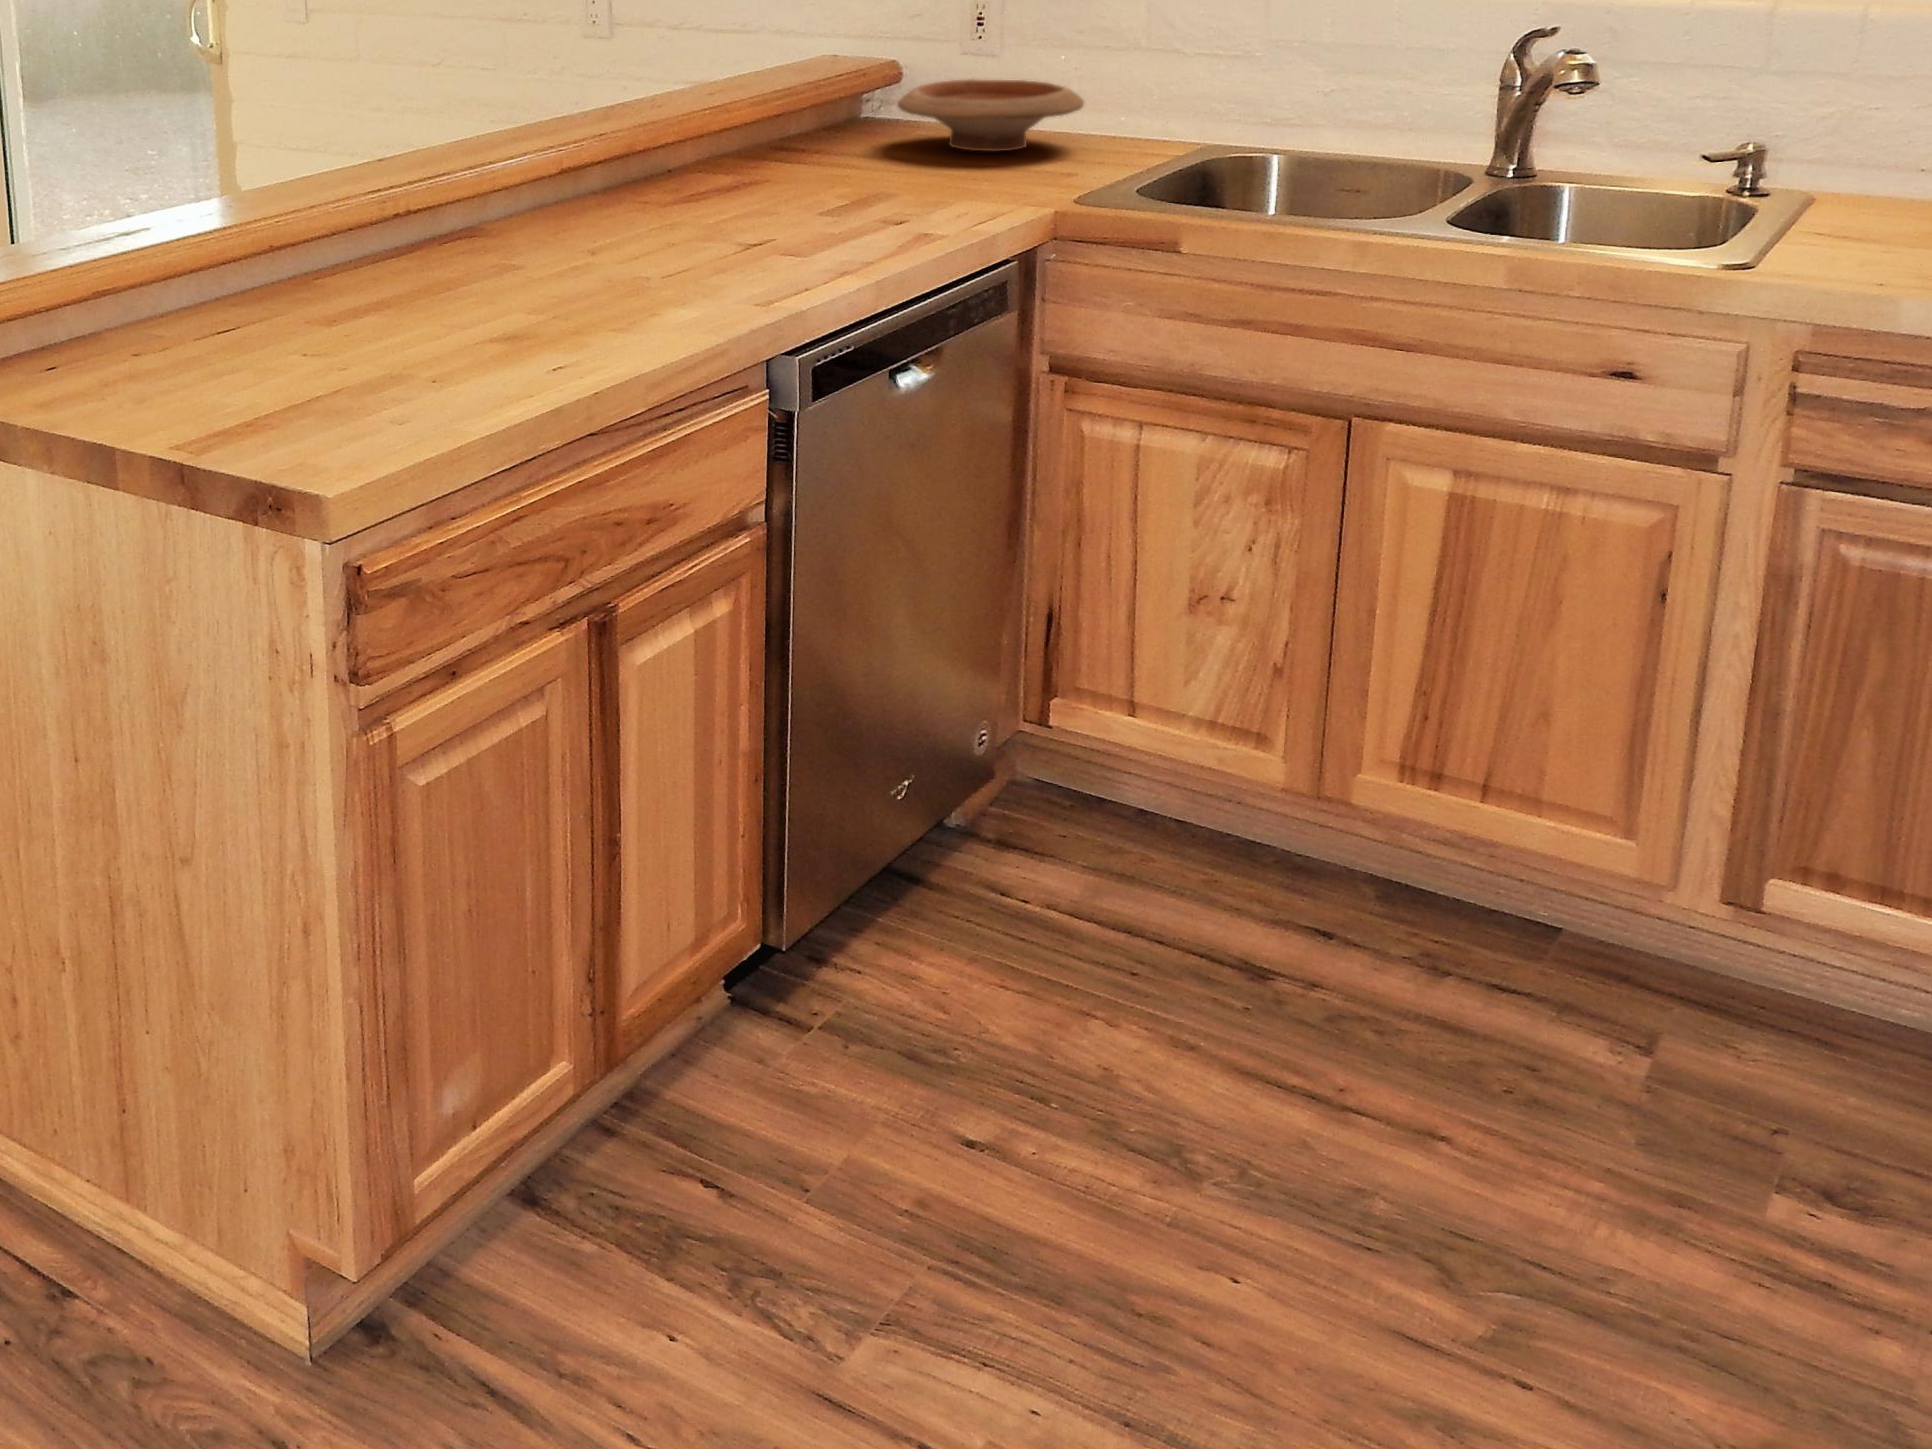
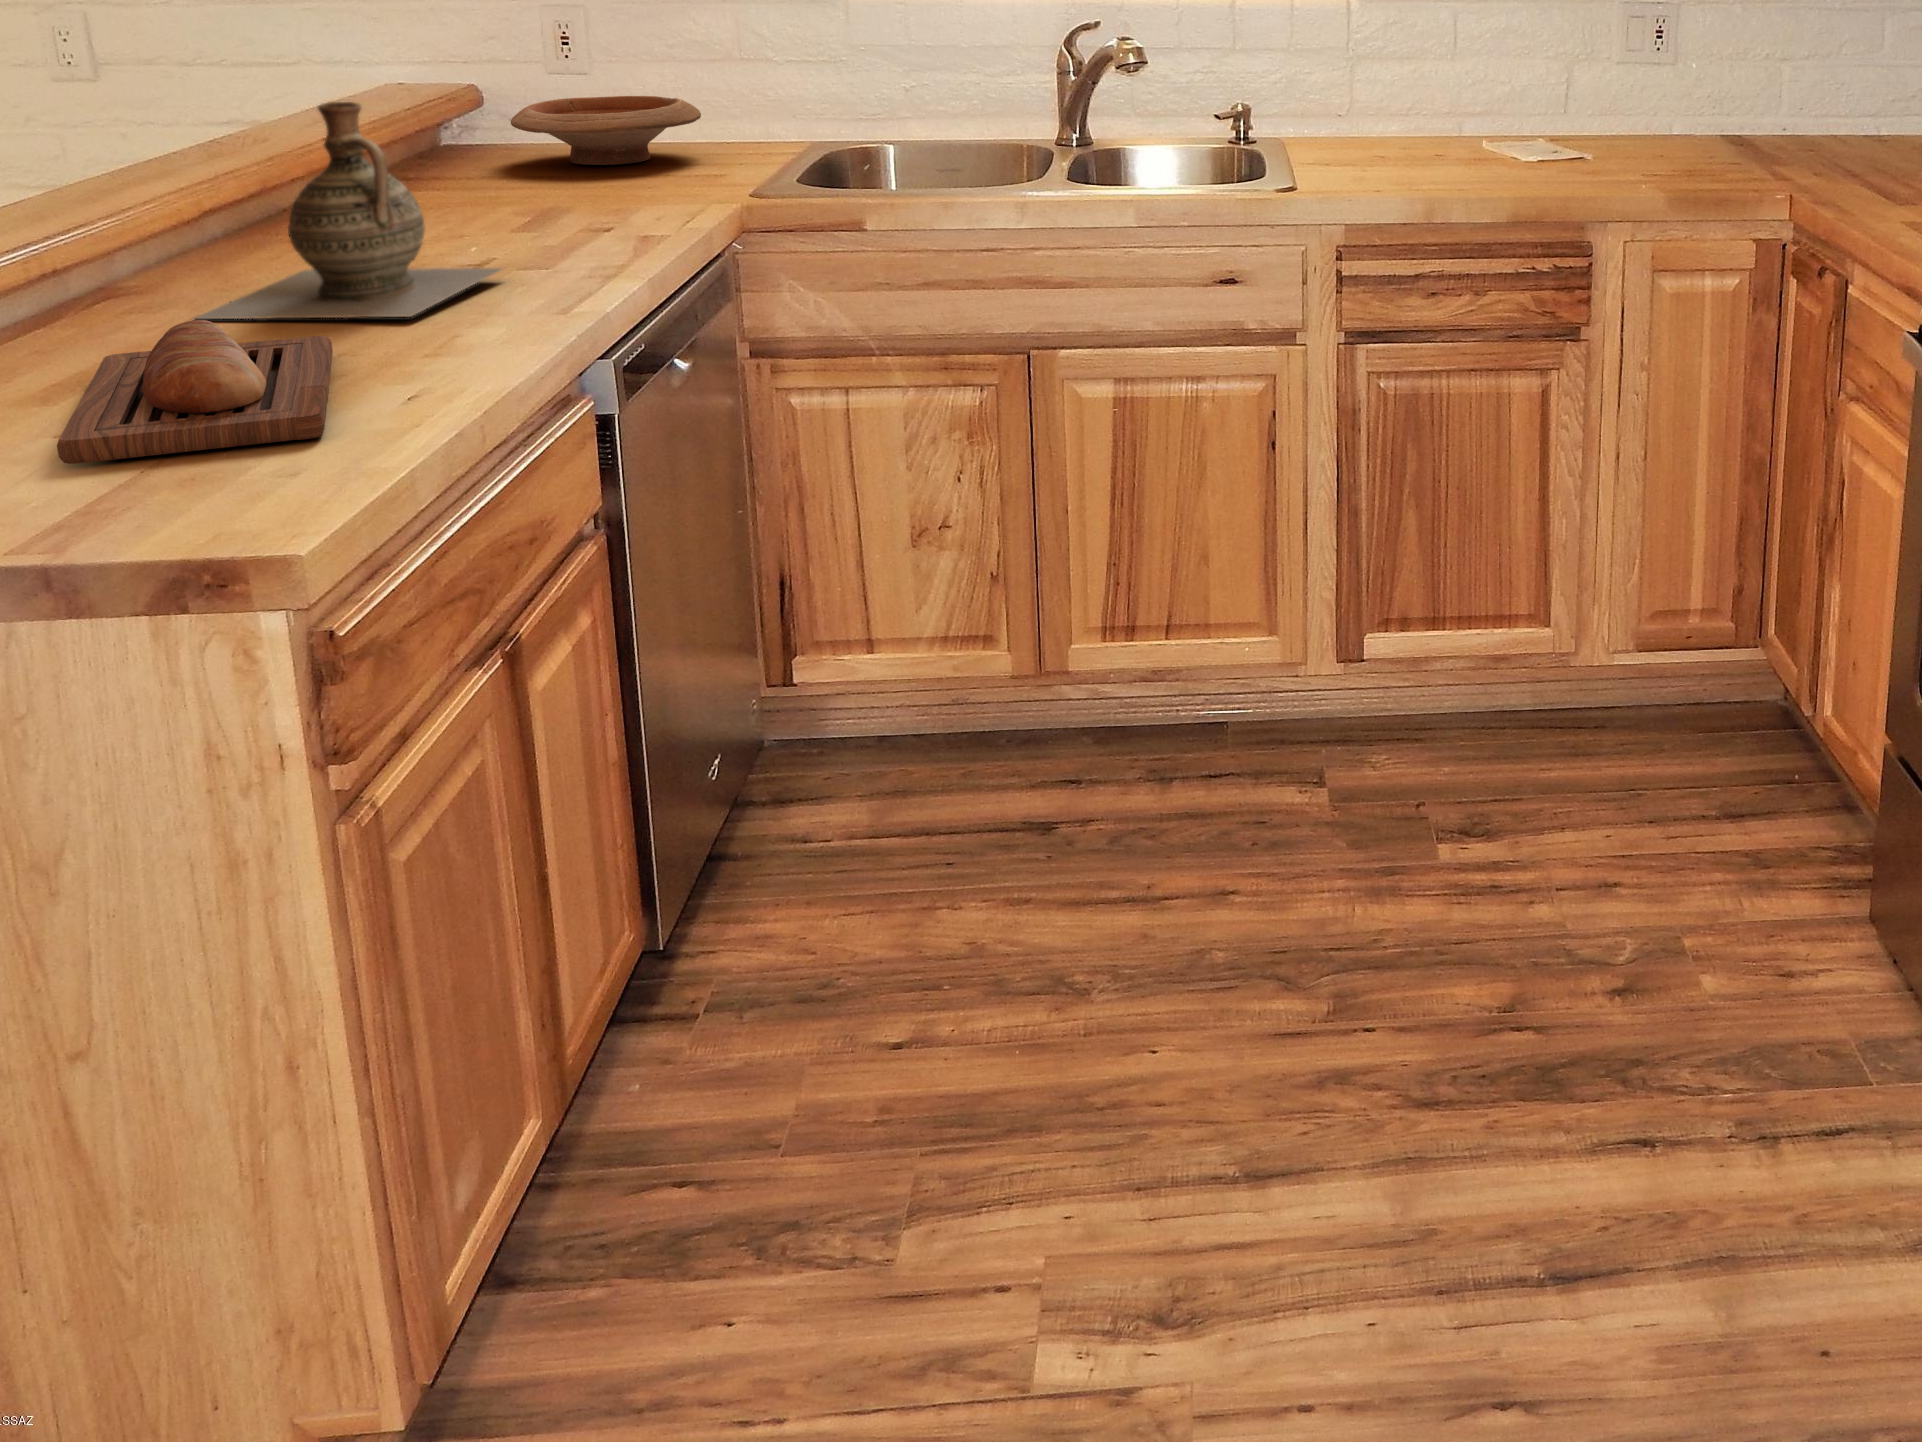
ceramic jug: none [491,90,759,296] -> present [195,102,502,319]
bread loaf: none [276,279,549,403] -> present [57,320,333,464]

